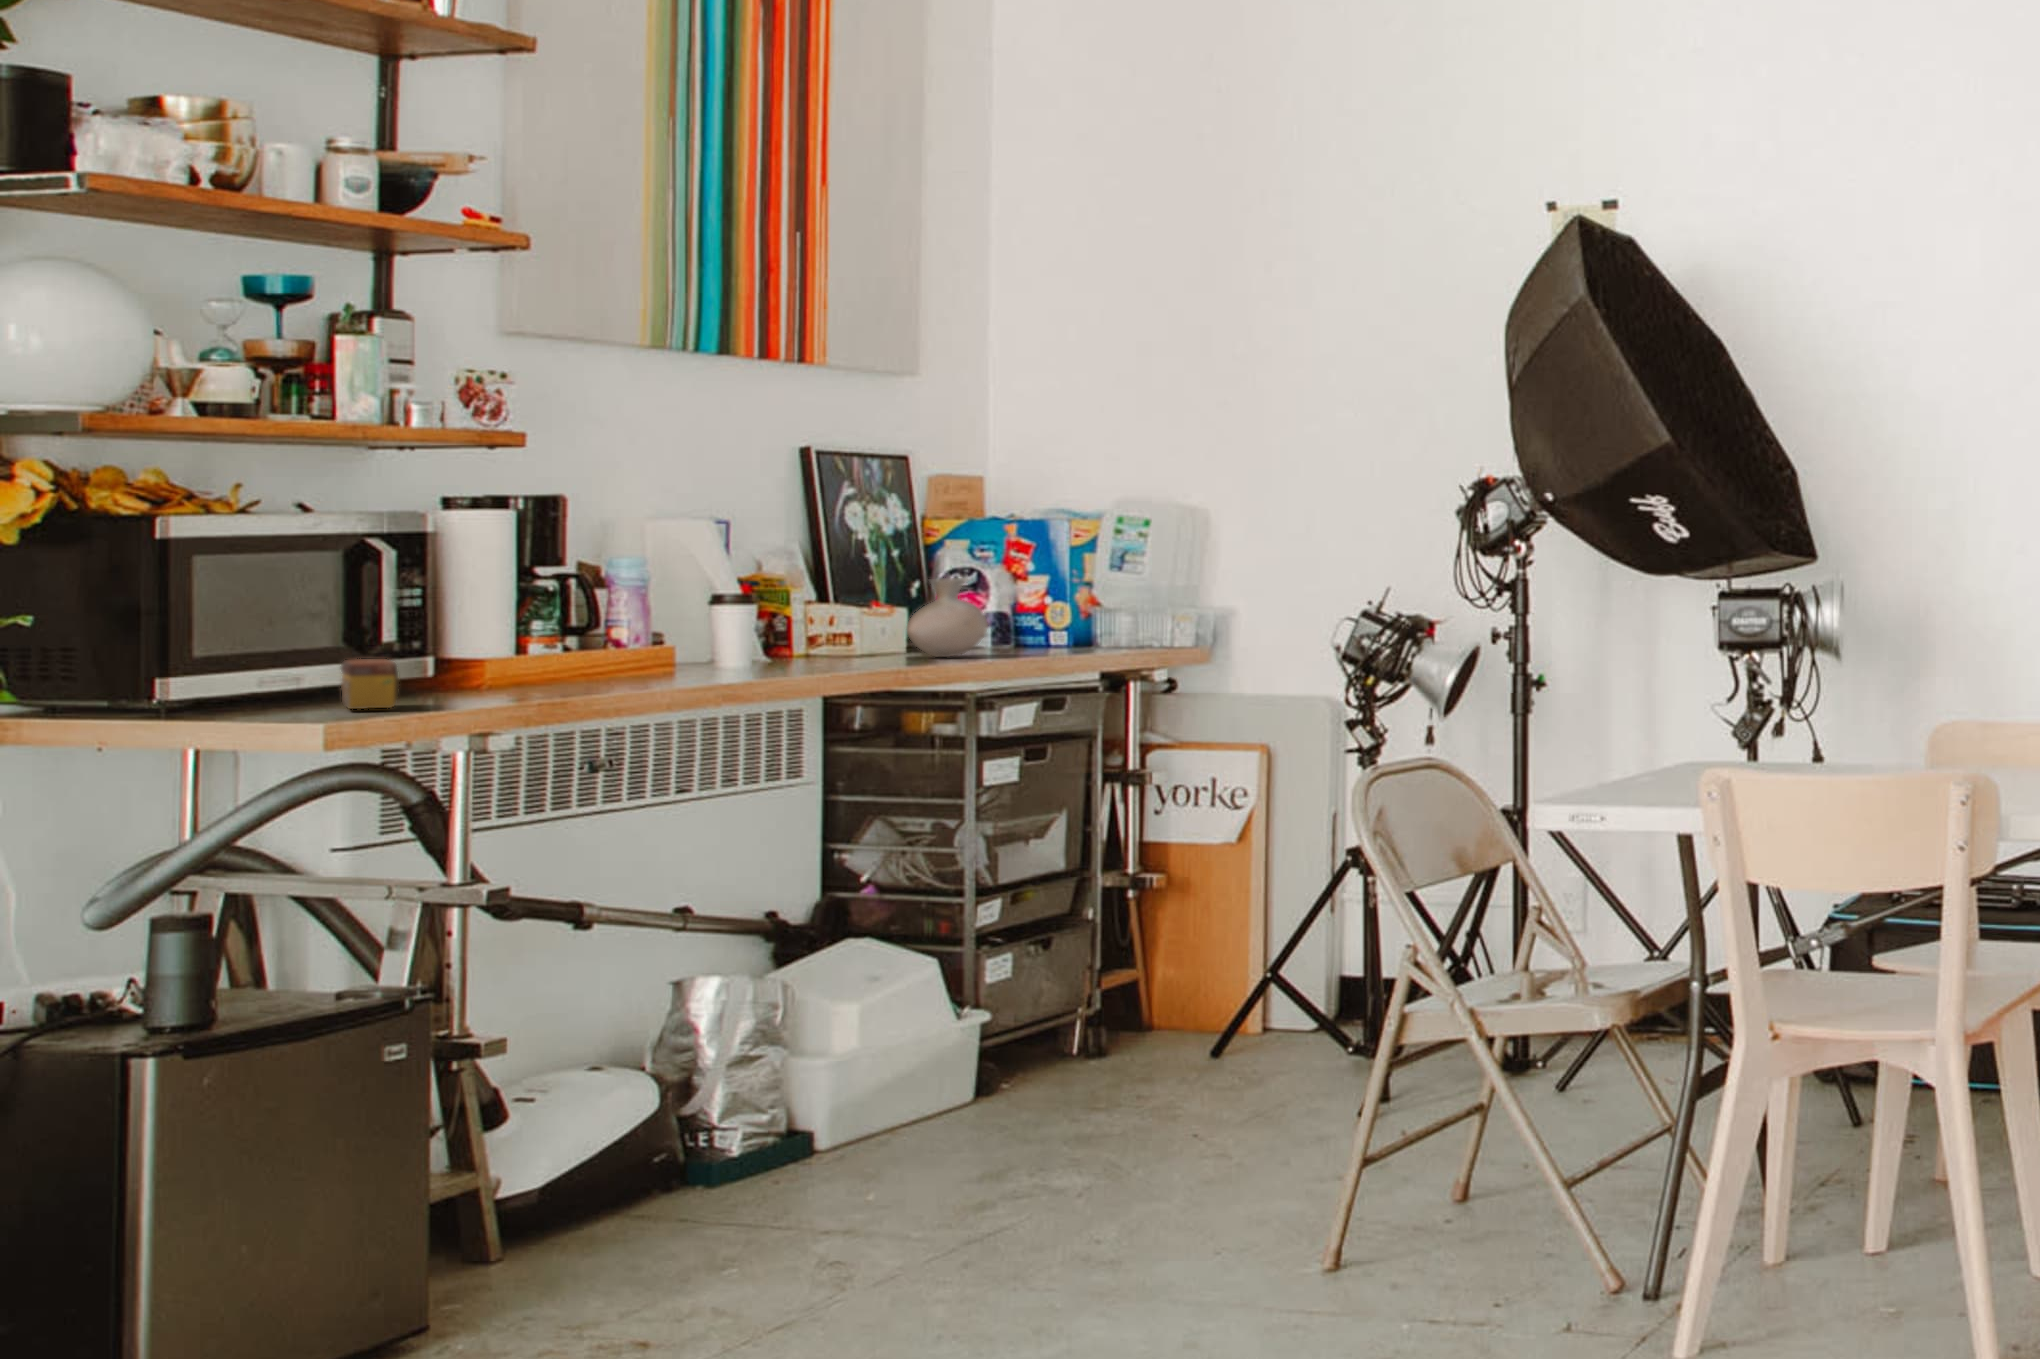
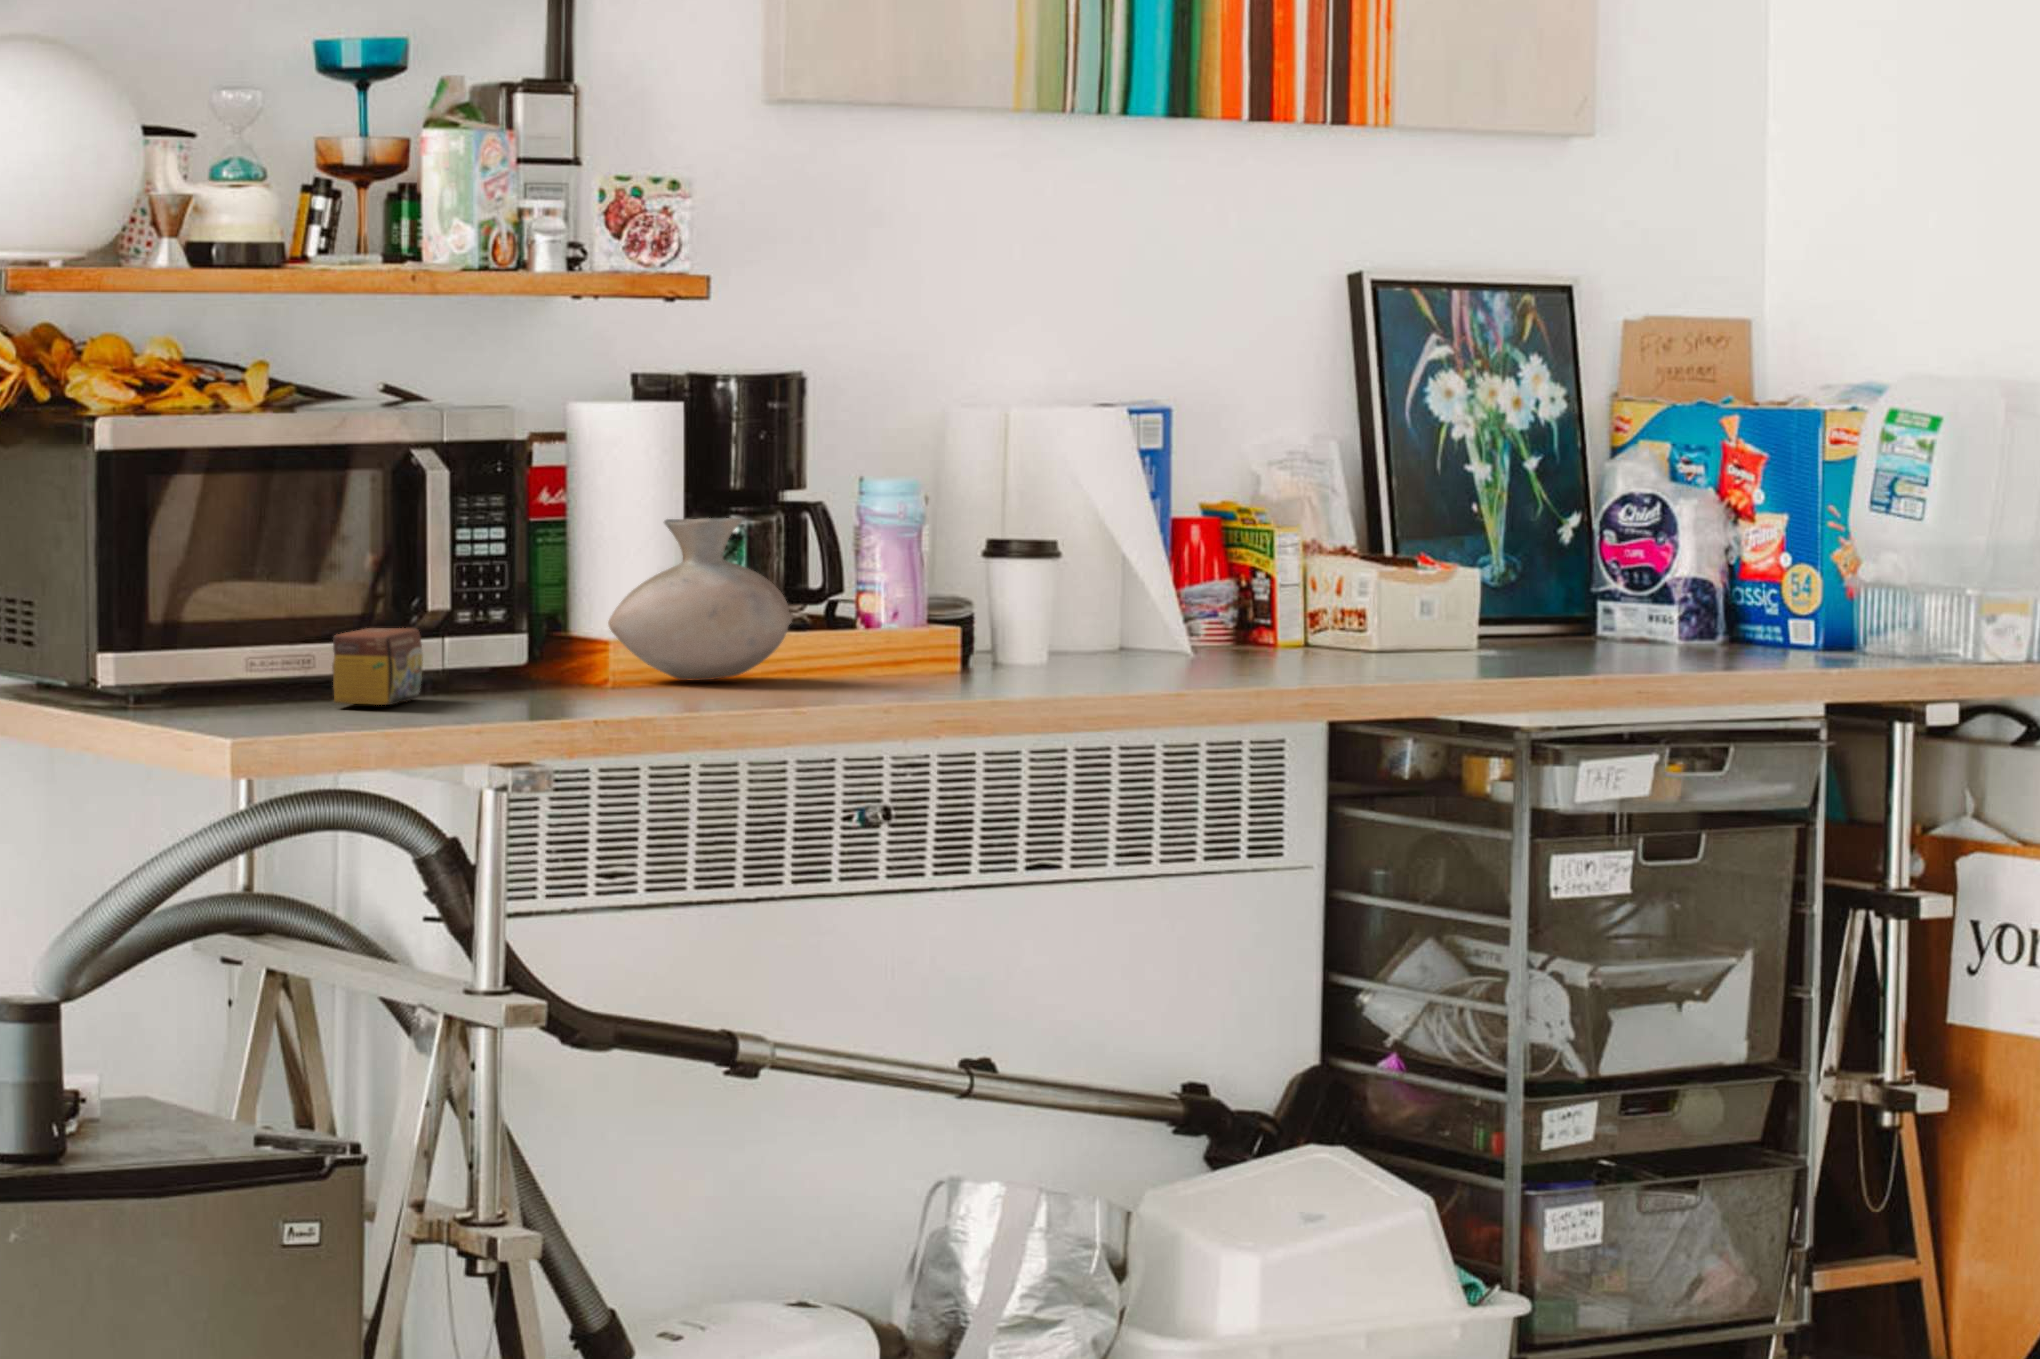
vase: present [907,578,988,657] -> present [608,518,792,680]

